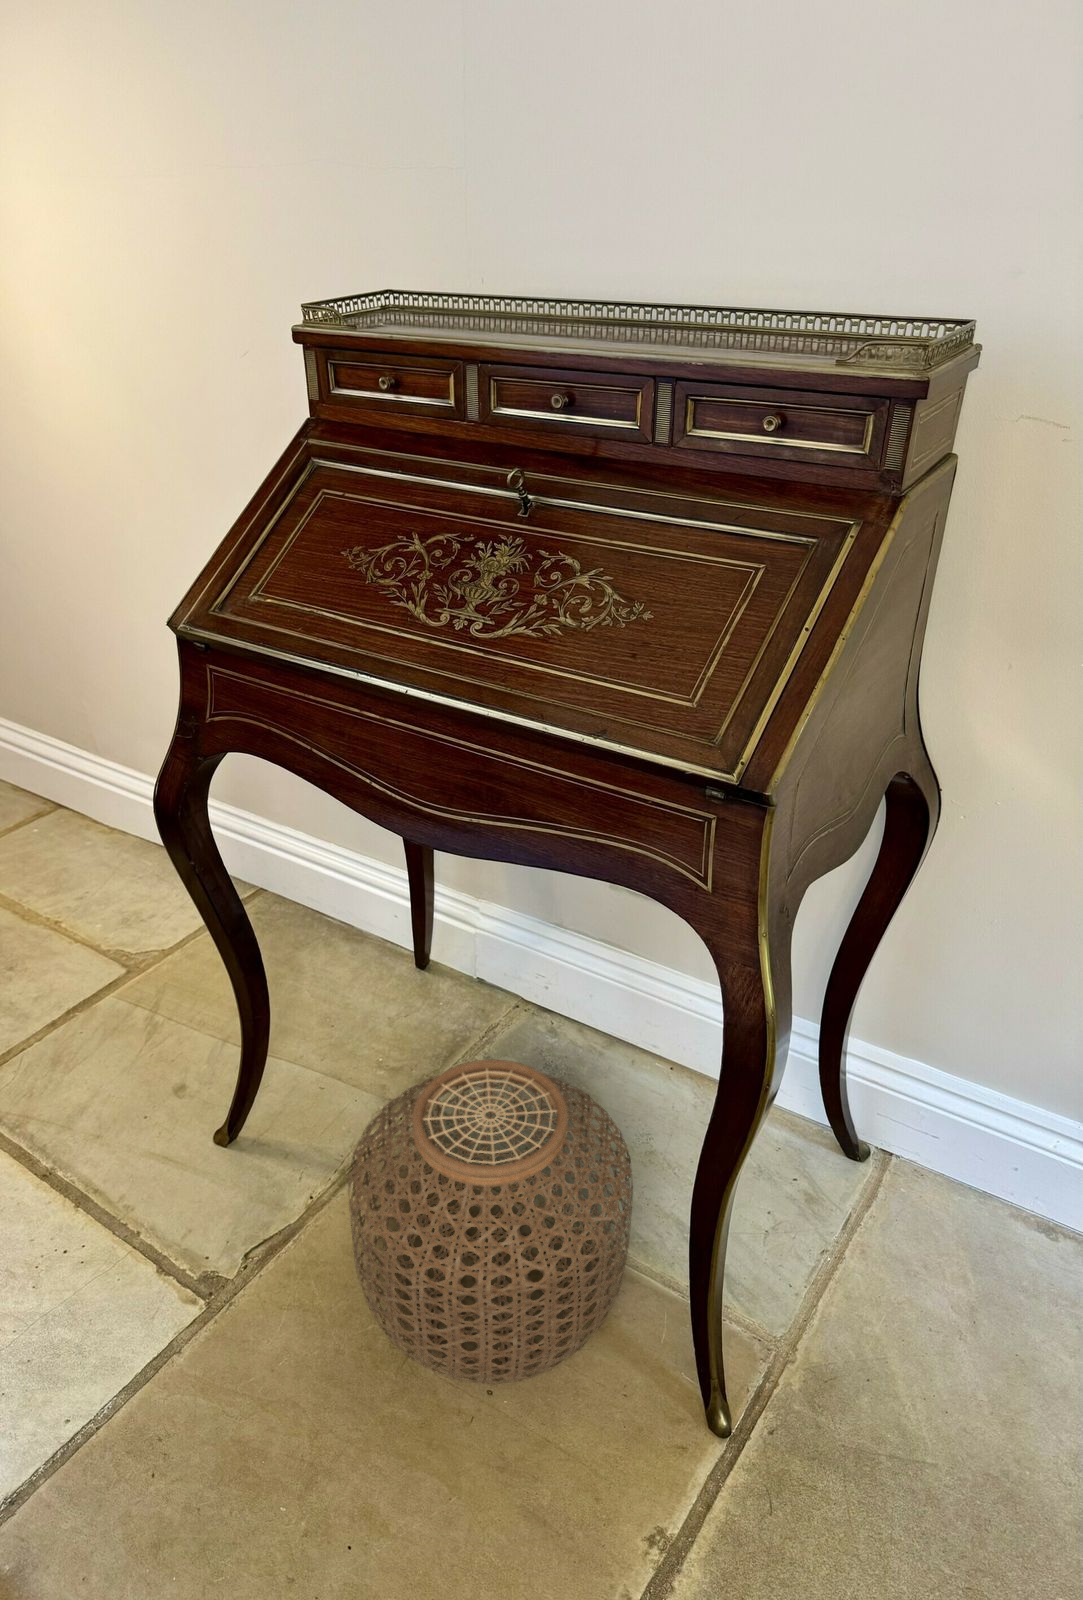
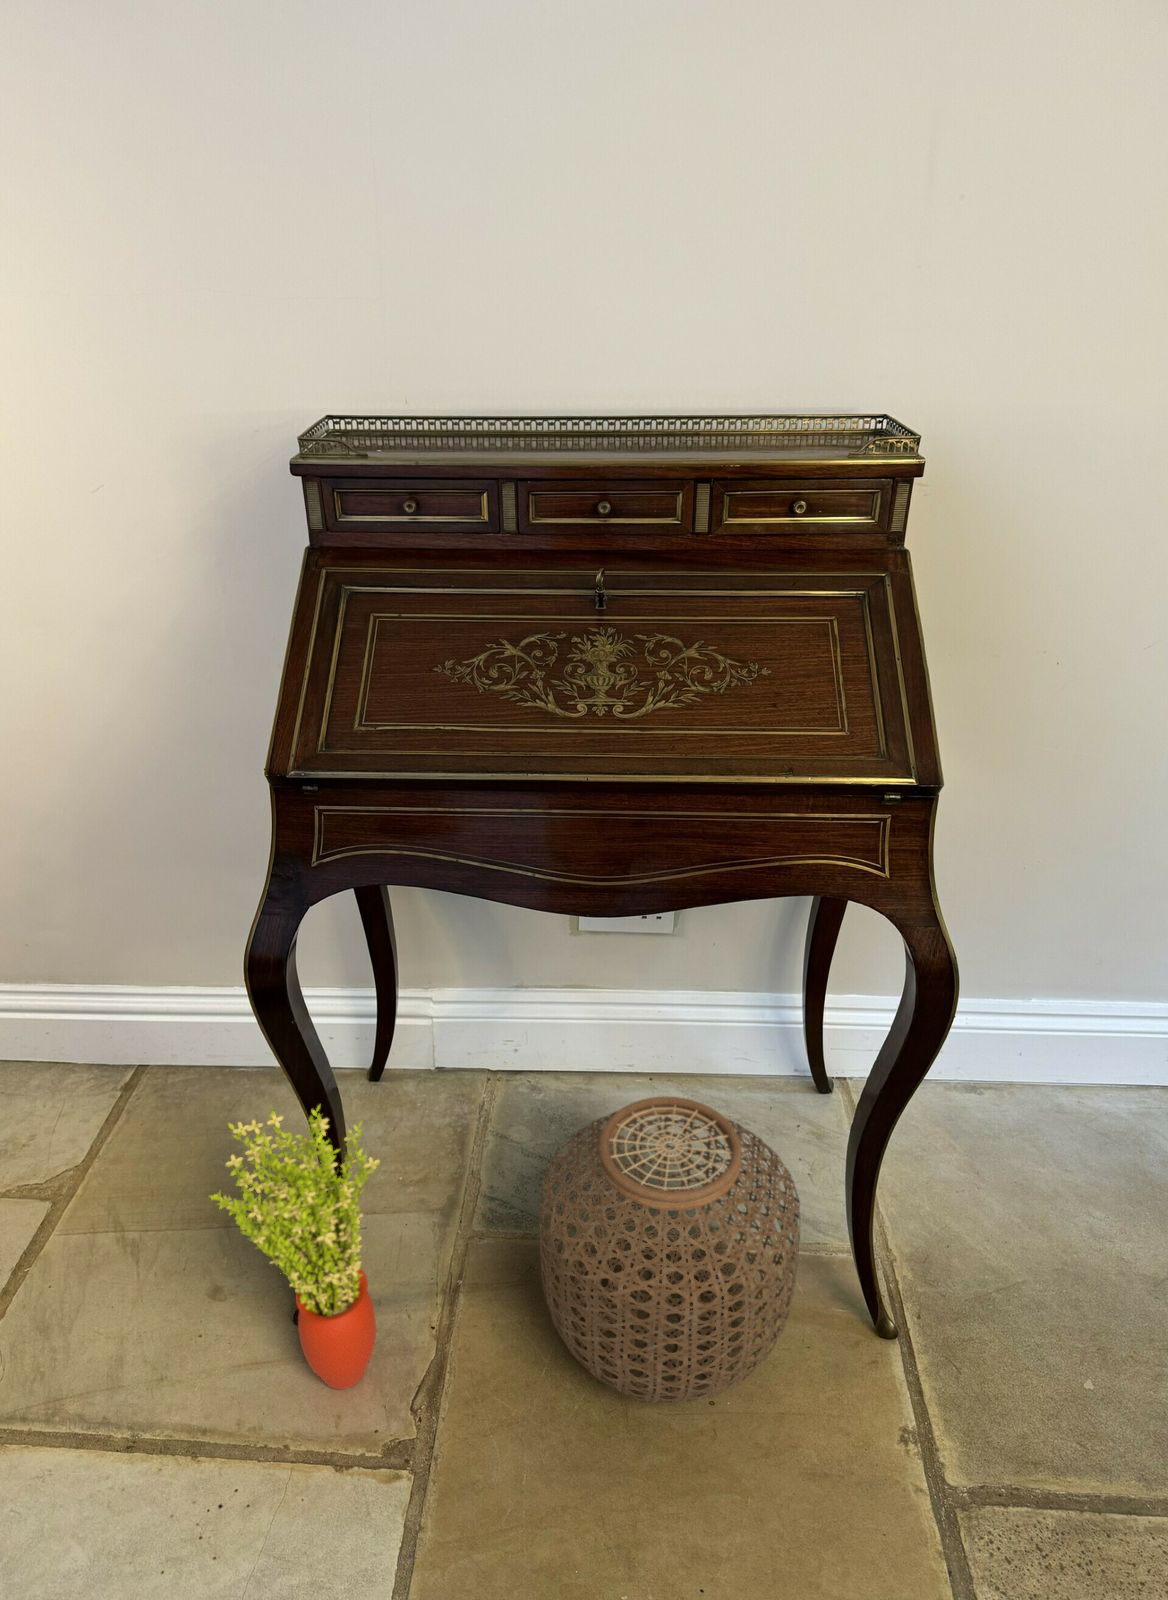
potted plant: none [76,932,249,1212] -> present [210,1105,380,1389]

